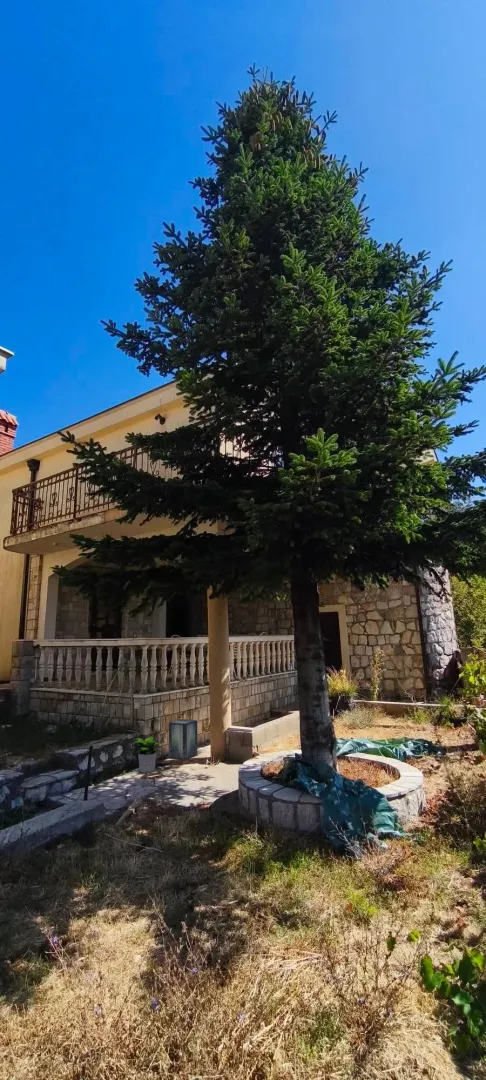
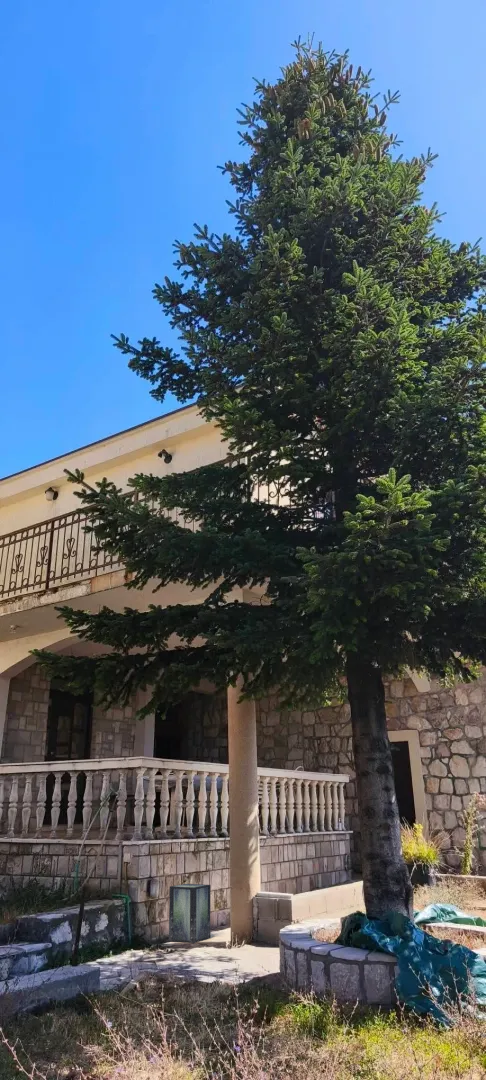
potted plant: present [132,736,161,773] -> none [117,903,169,955]

